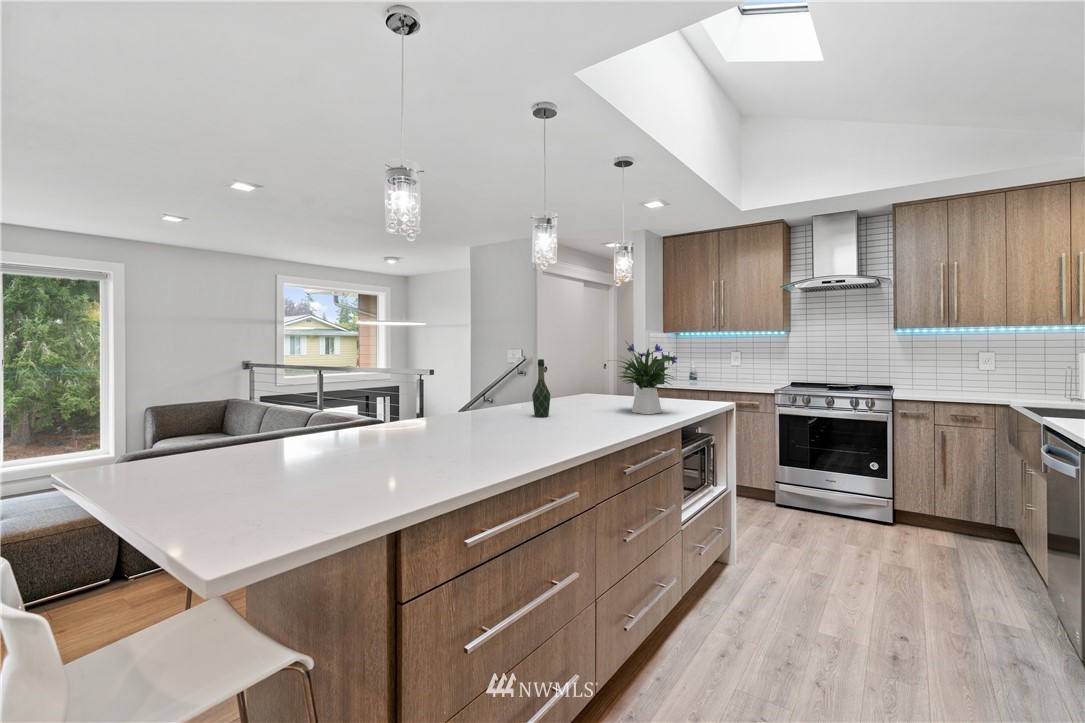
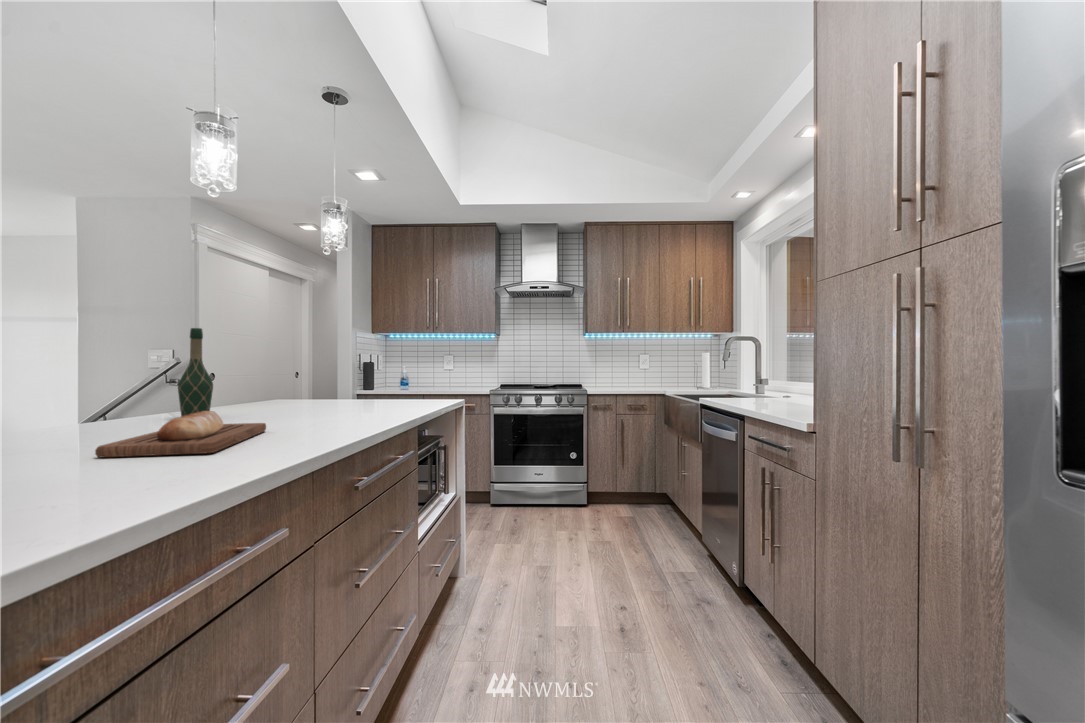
flower arrangement: present [619,342,677,414] -> none [309,314,409,409]
bread loaf: none [506,419,580,448] -> present [95,411,266,457]

